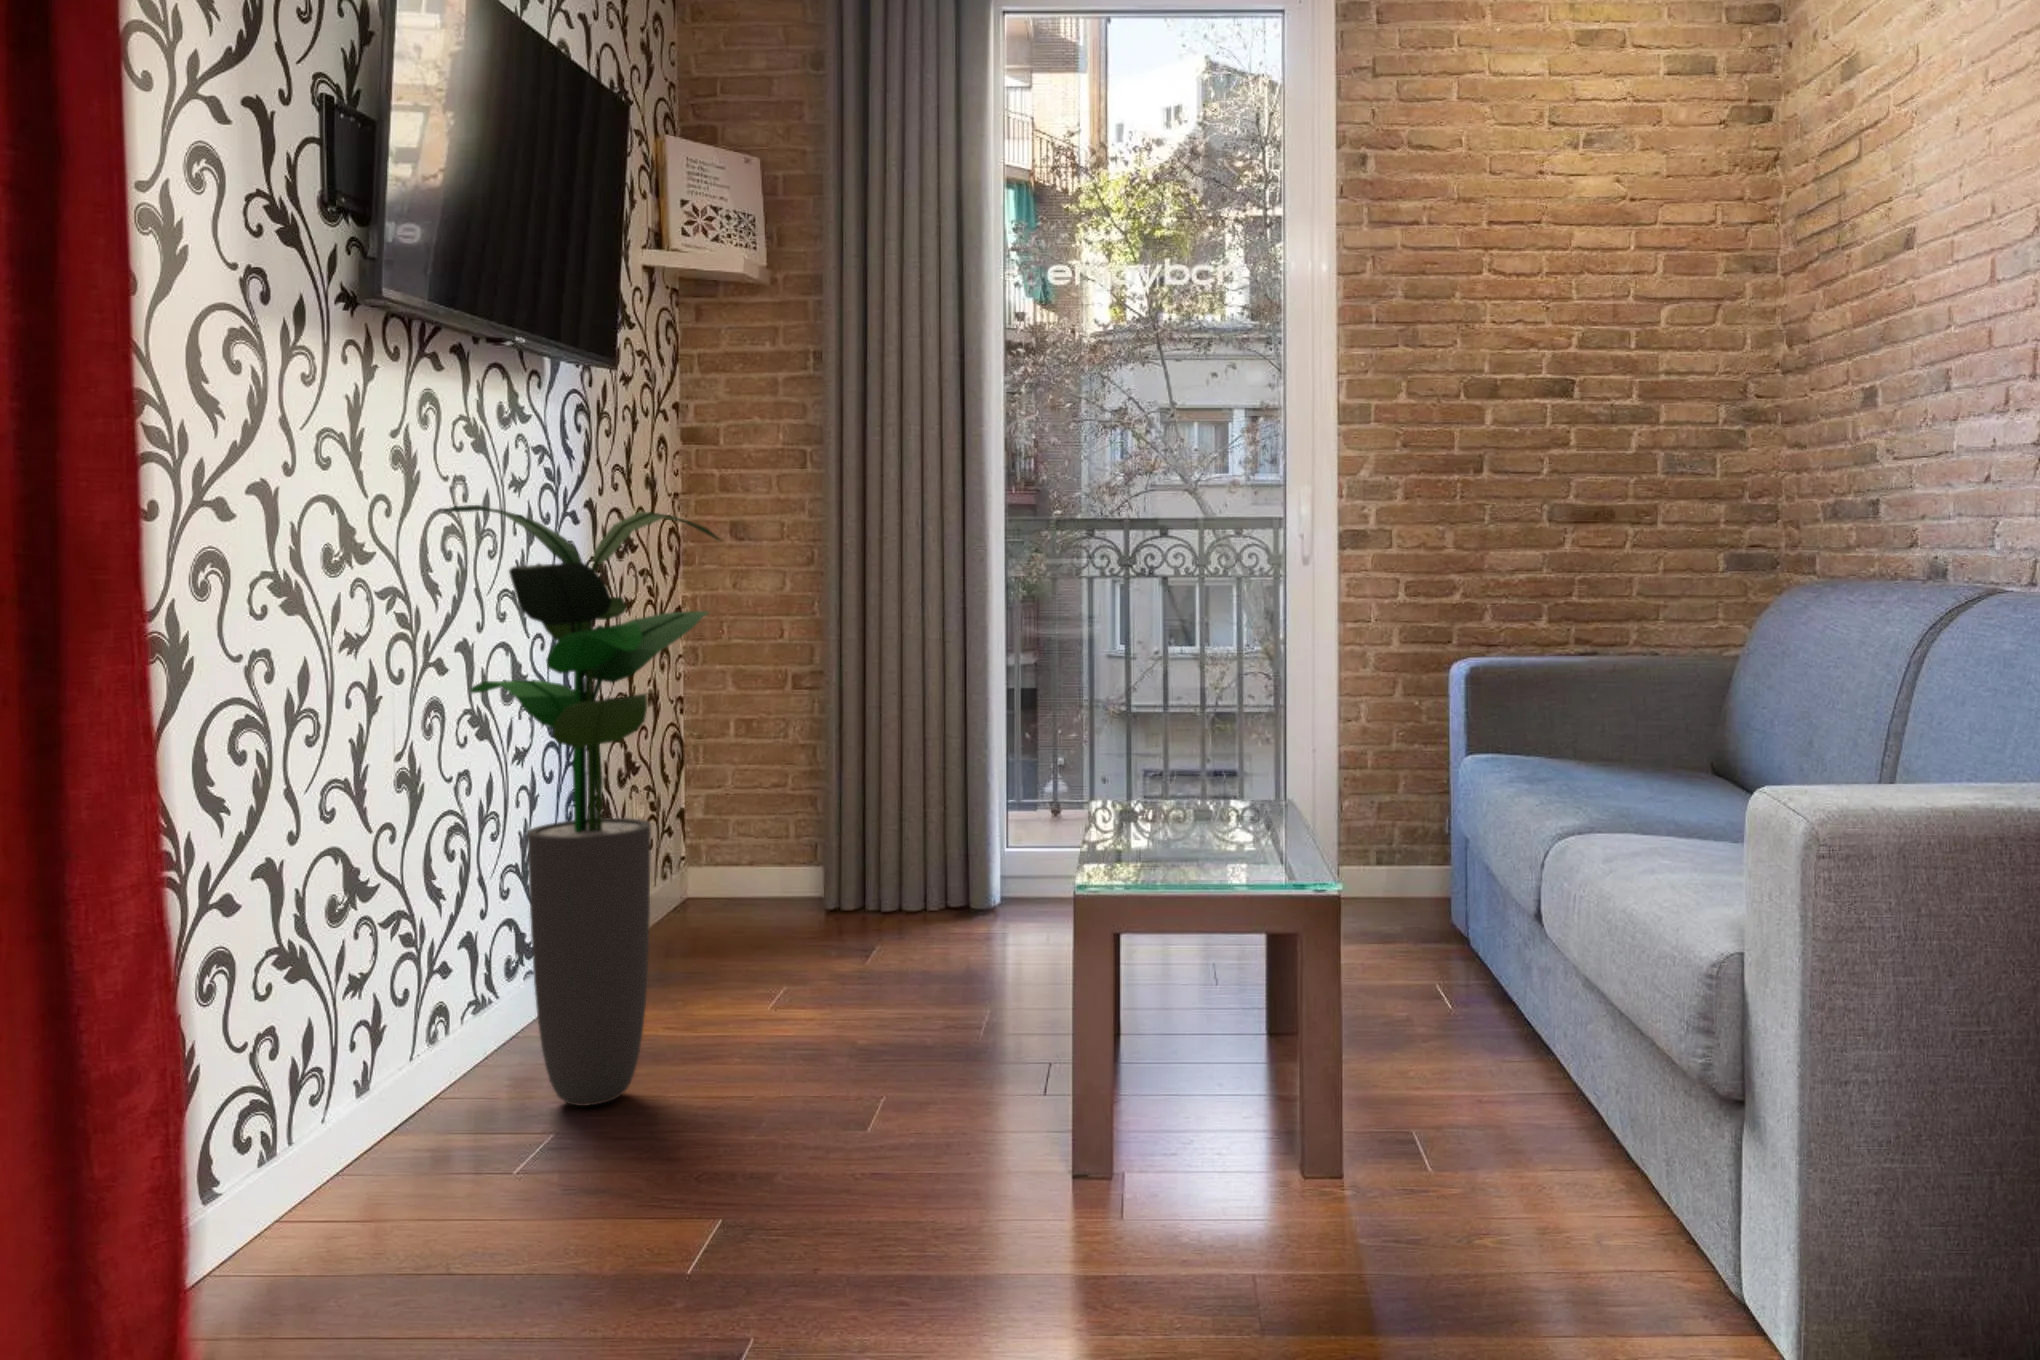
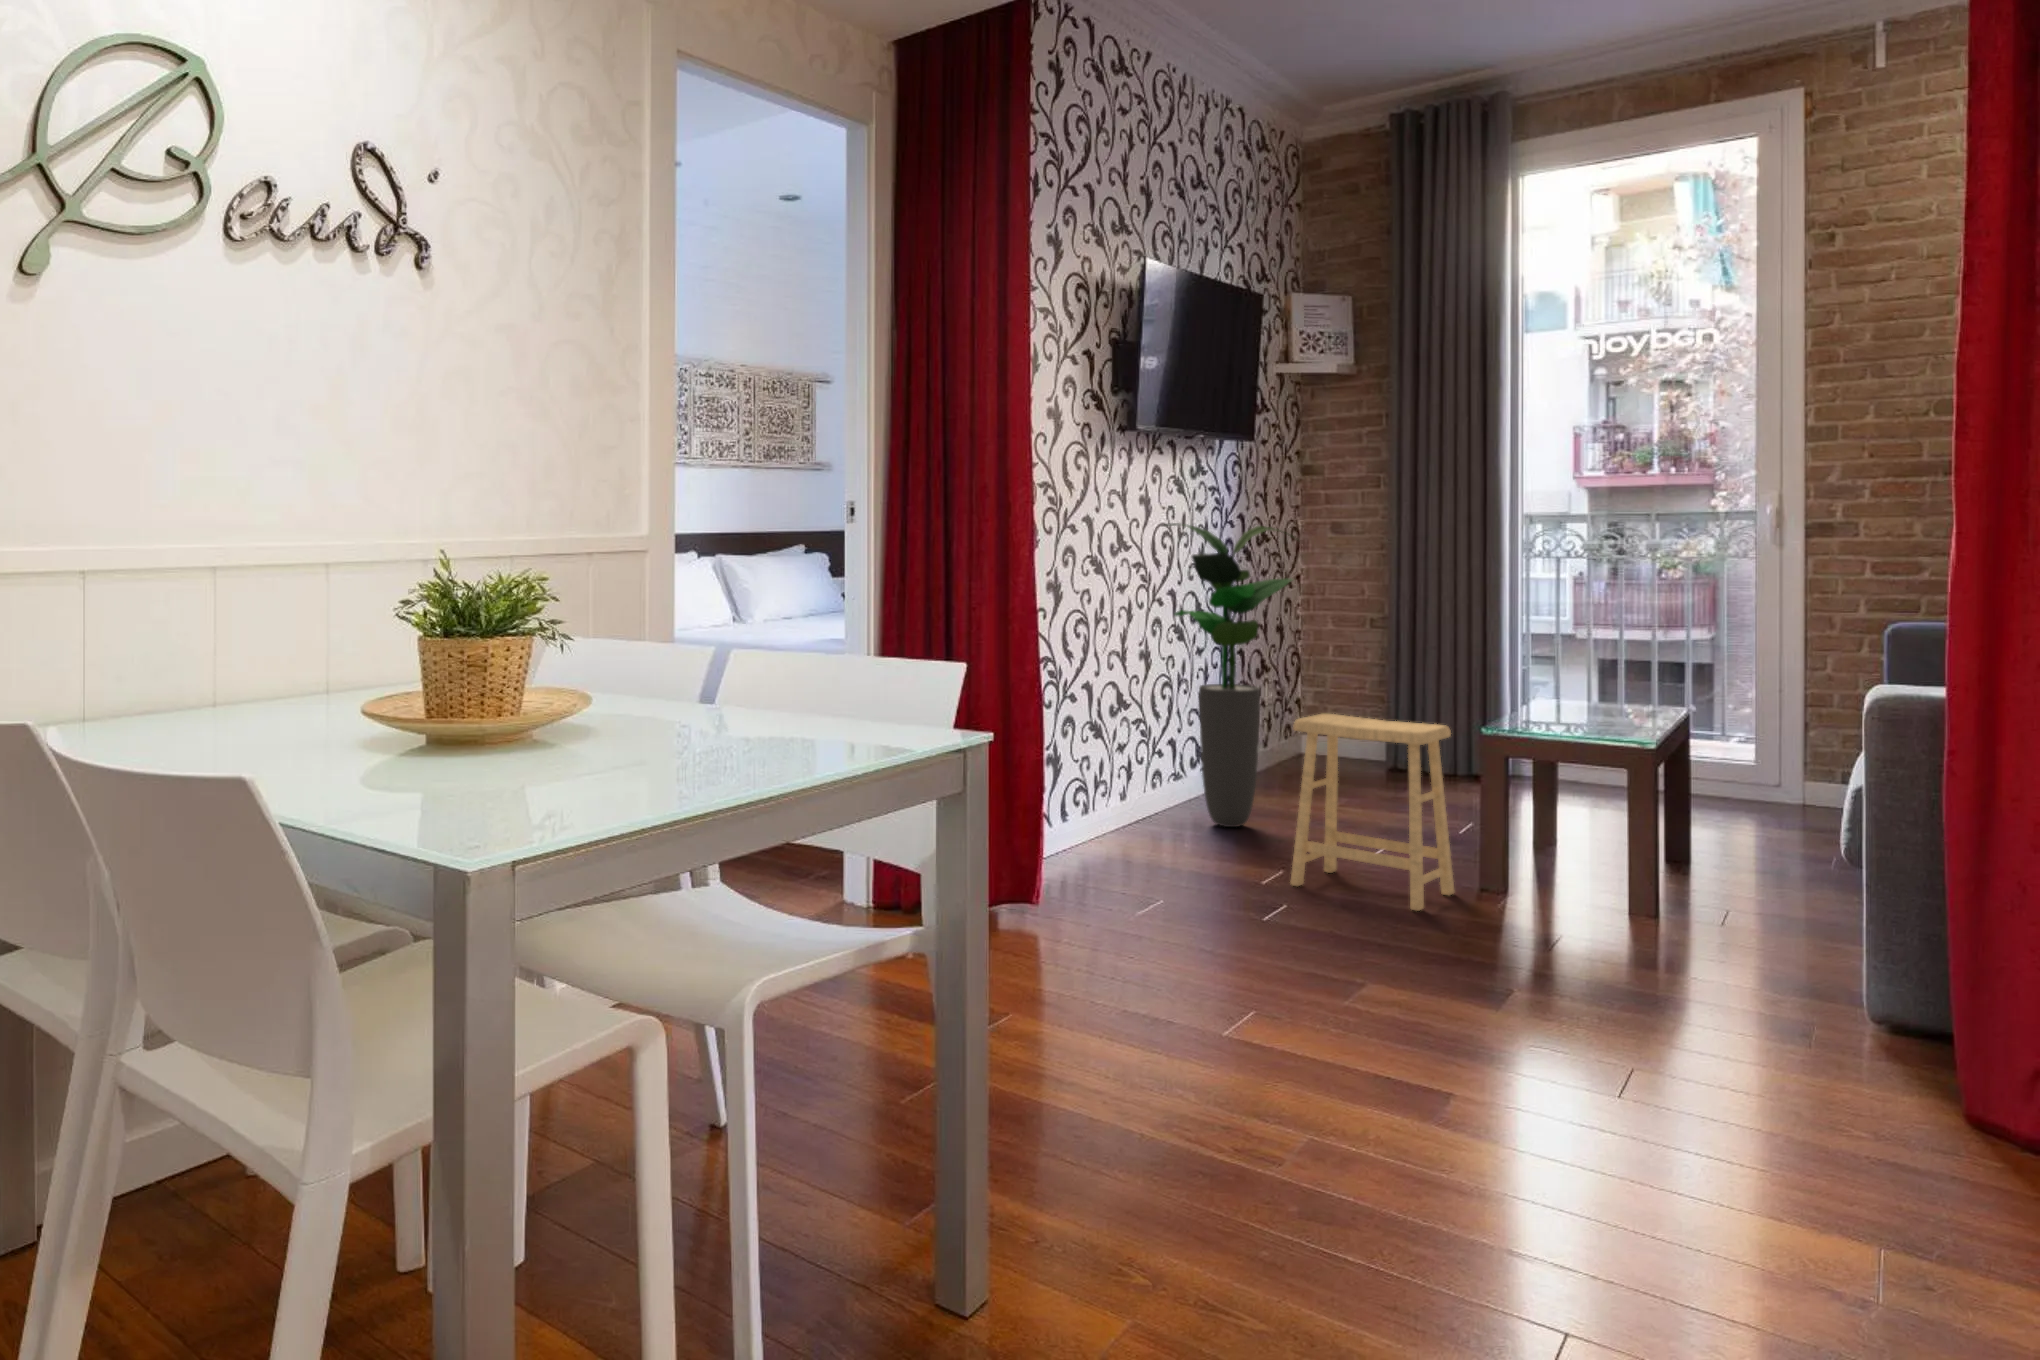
footstool: none [749,875,1048,1262] -> present [1291,714,1454,911]

